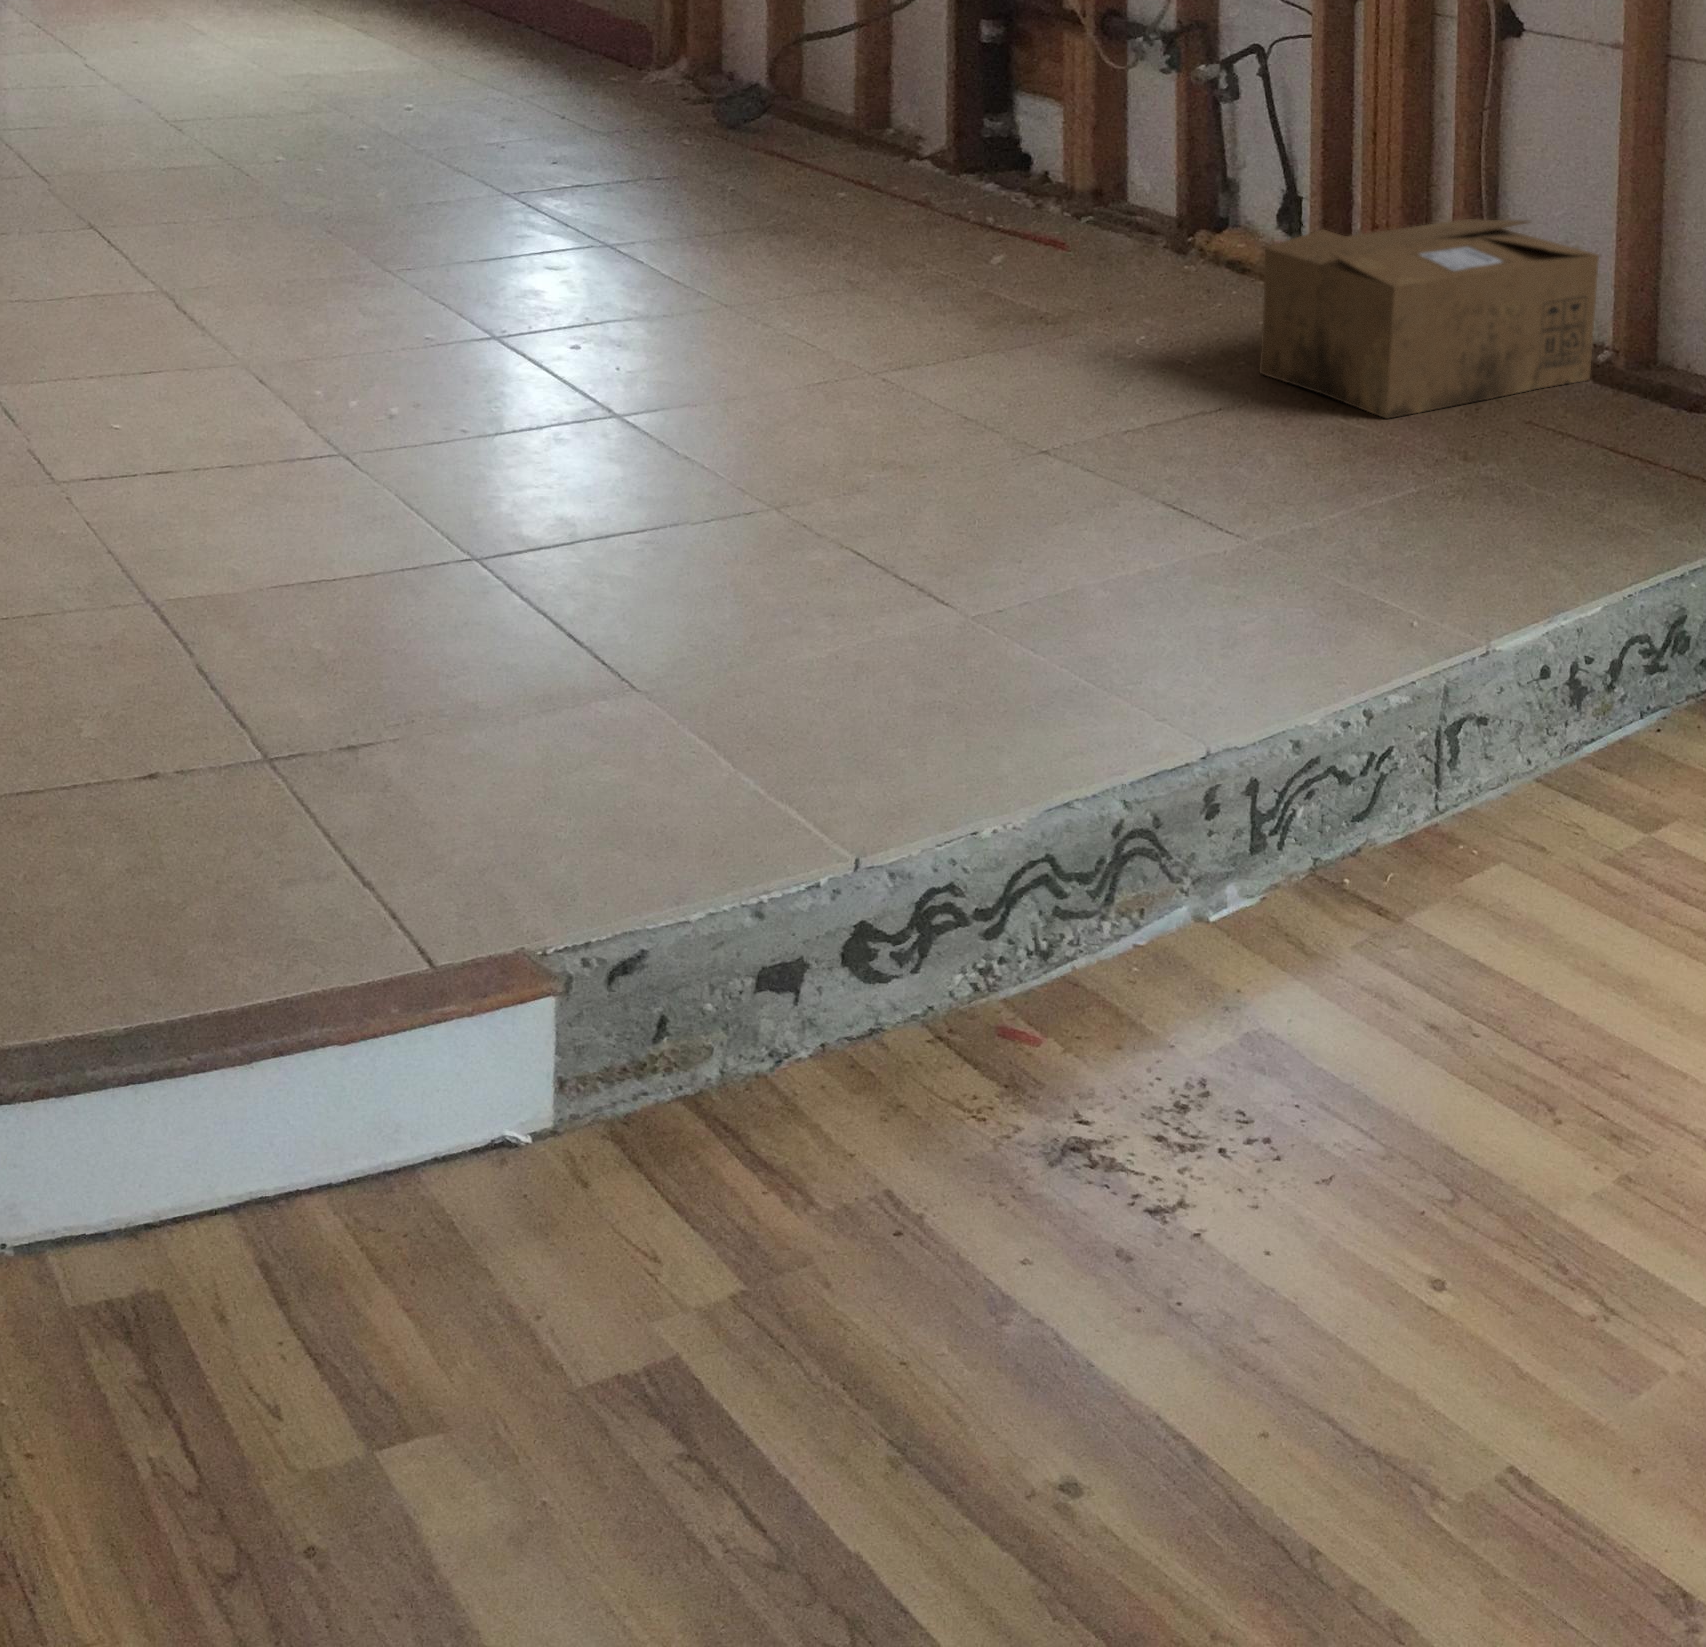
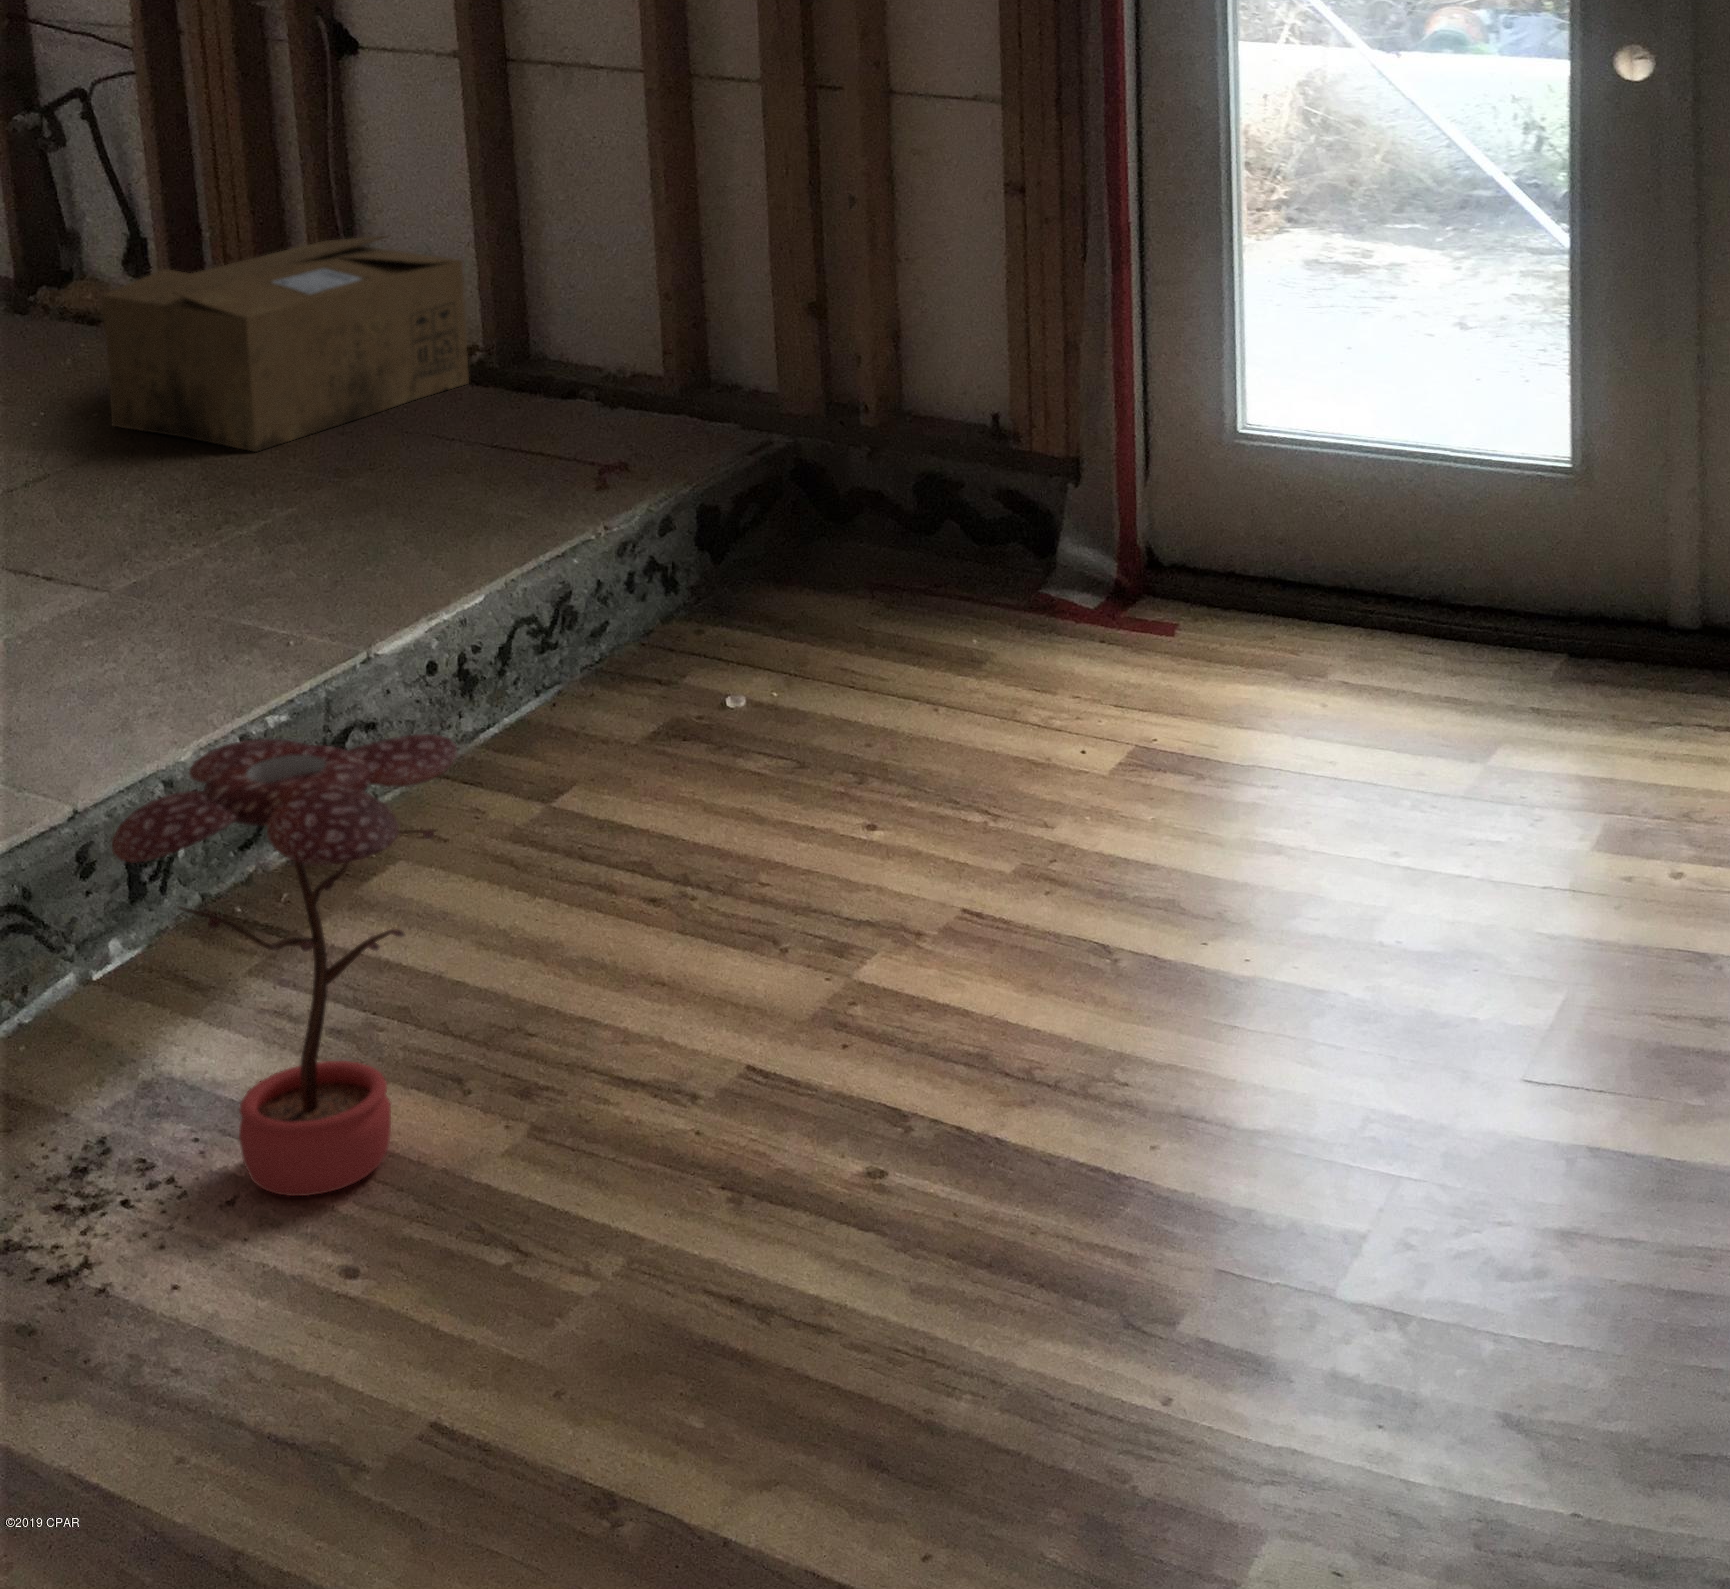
potted plant: none [1261,724,1599,1210] -> present [112,734,457,1196]

